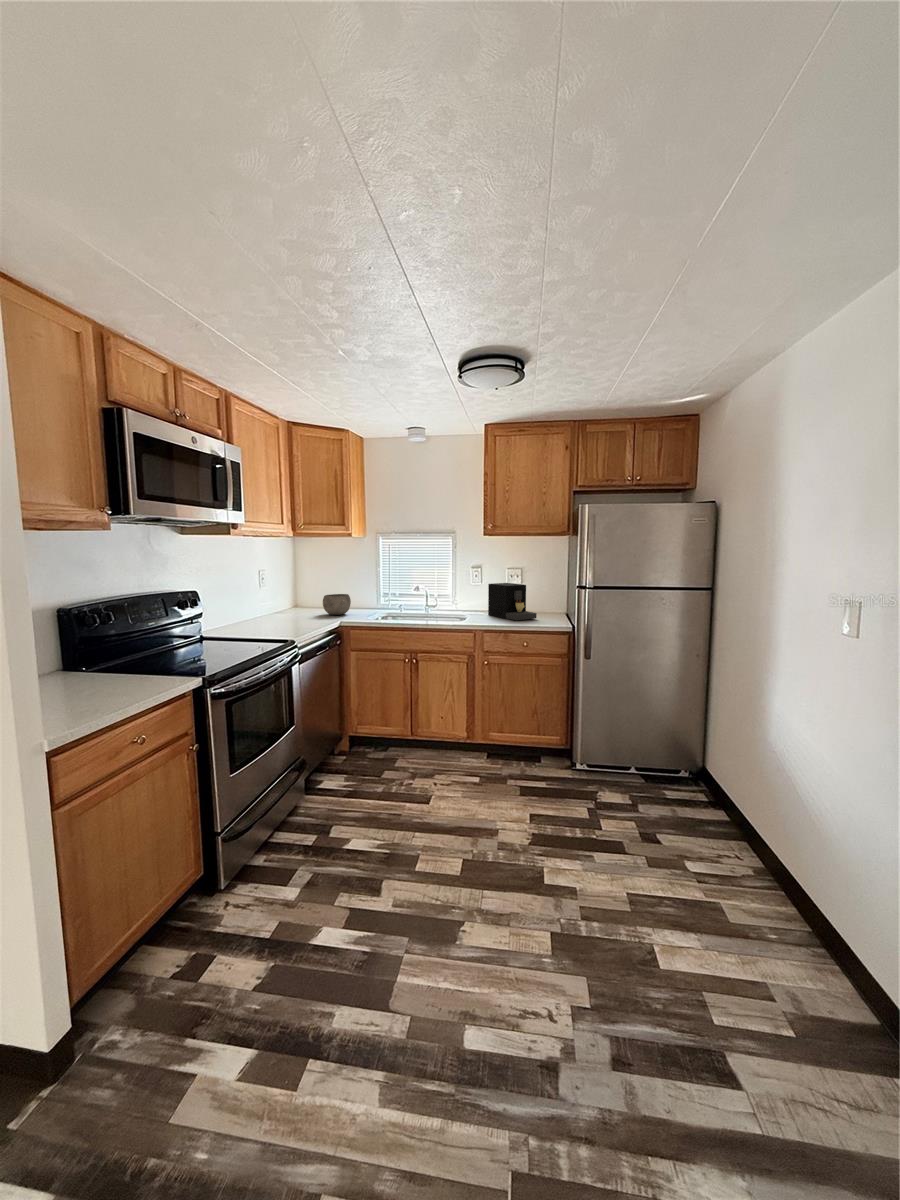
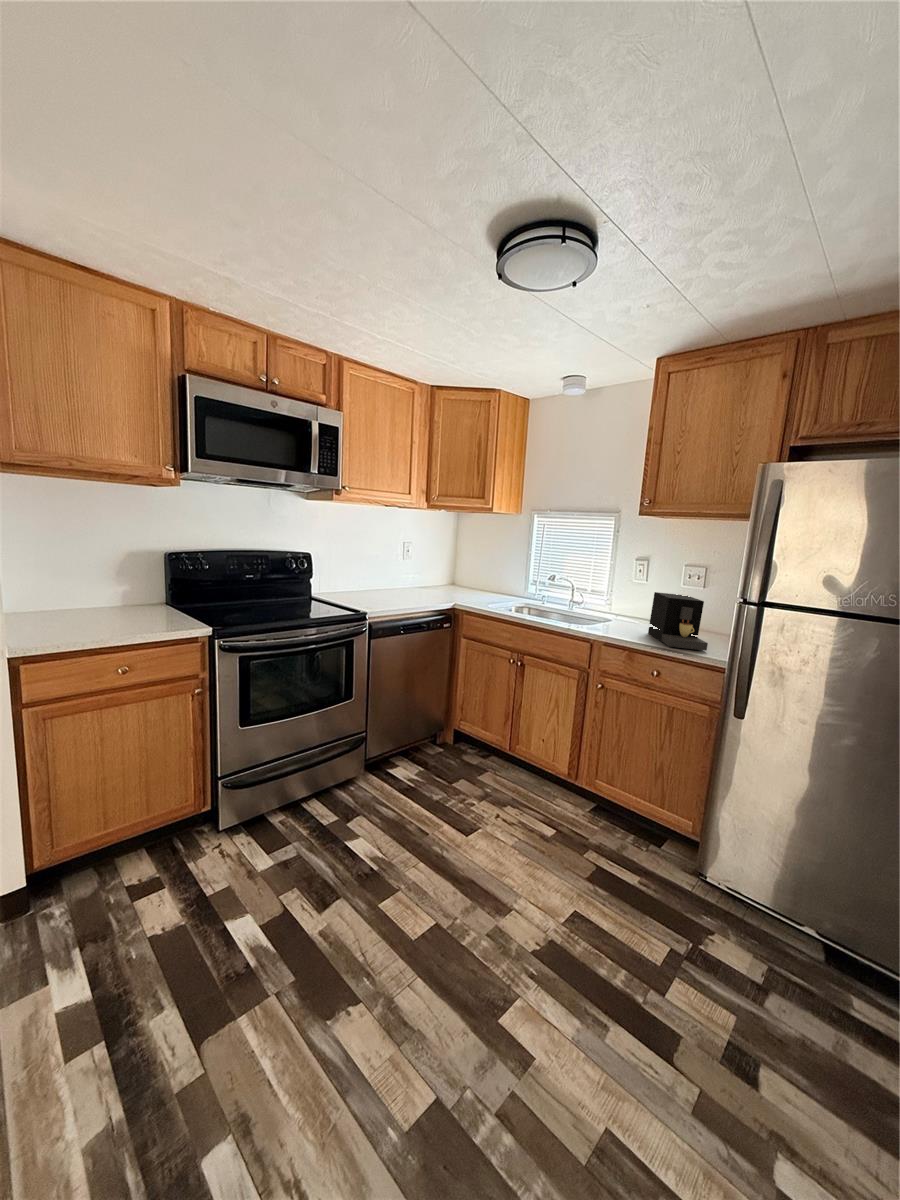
bowl: present [323,594,351,615] -> none [463,577,495,600]

